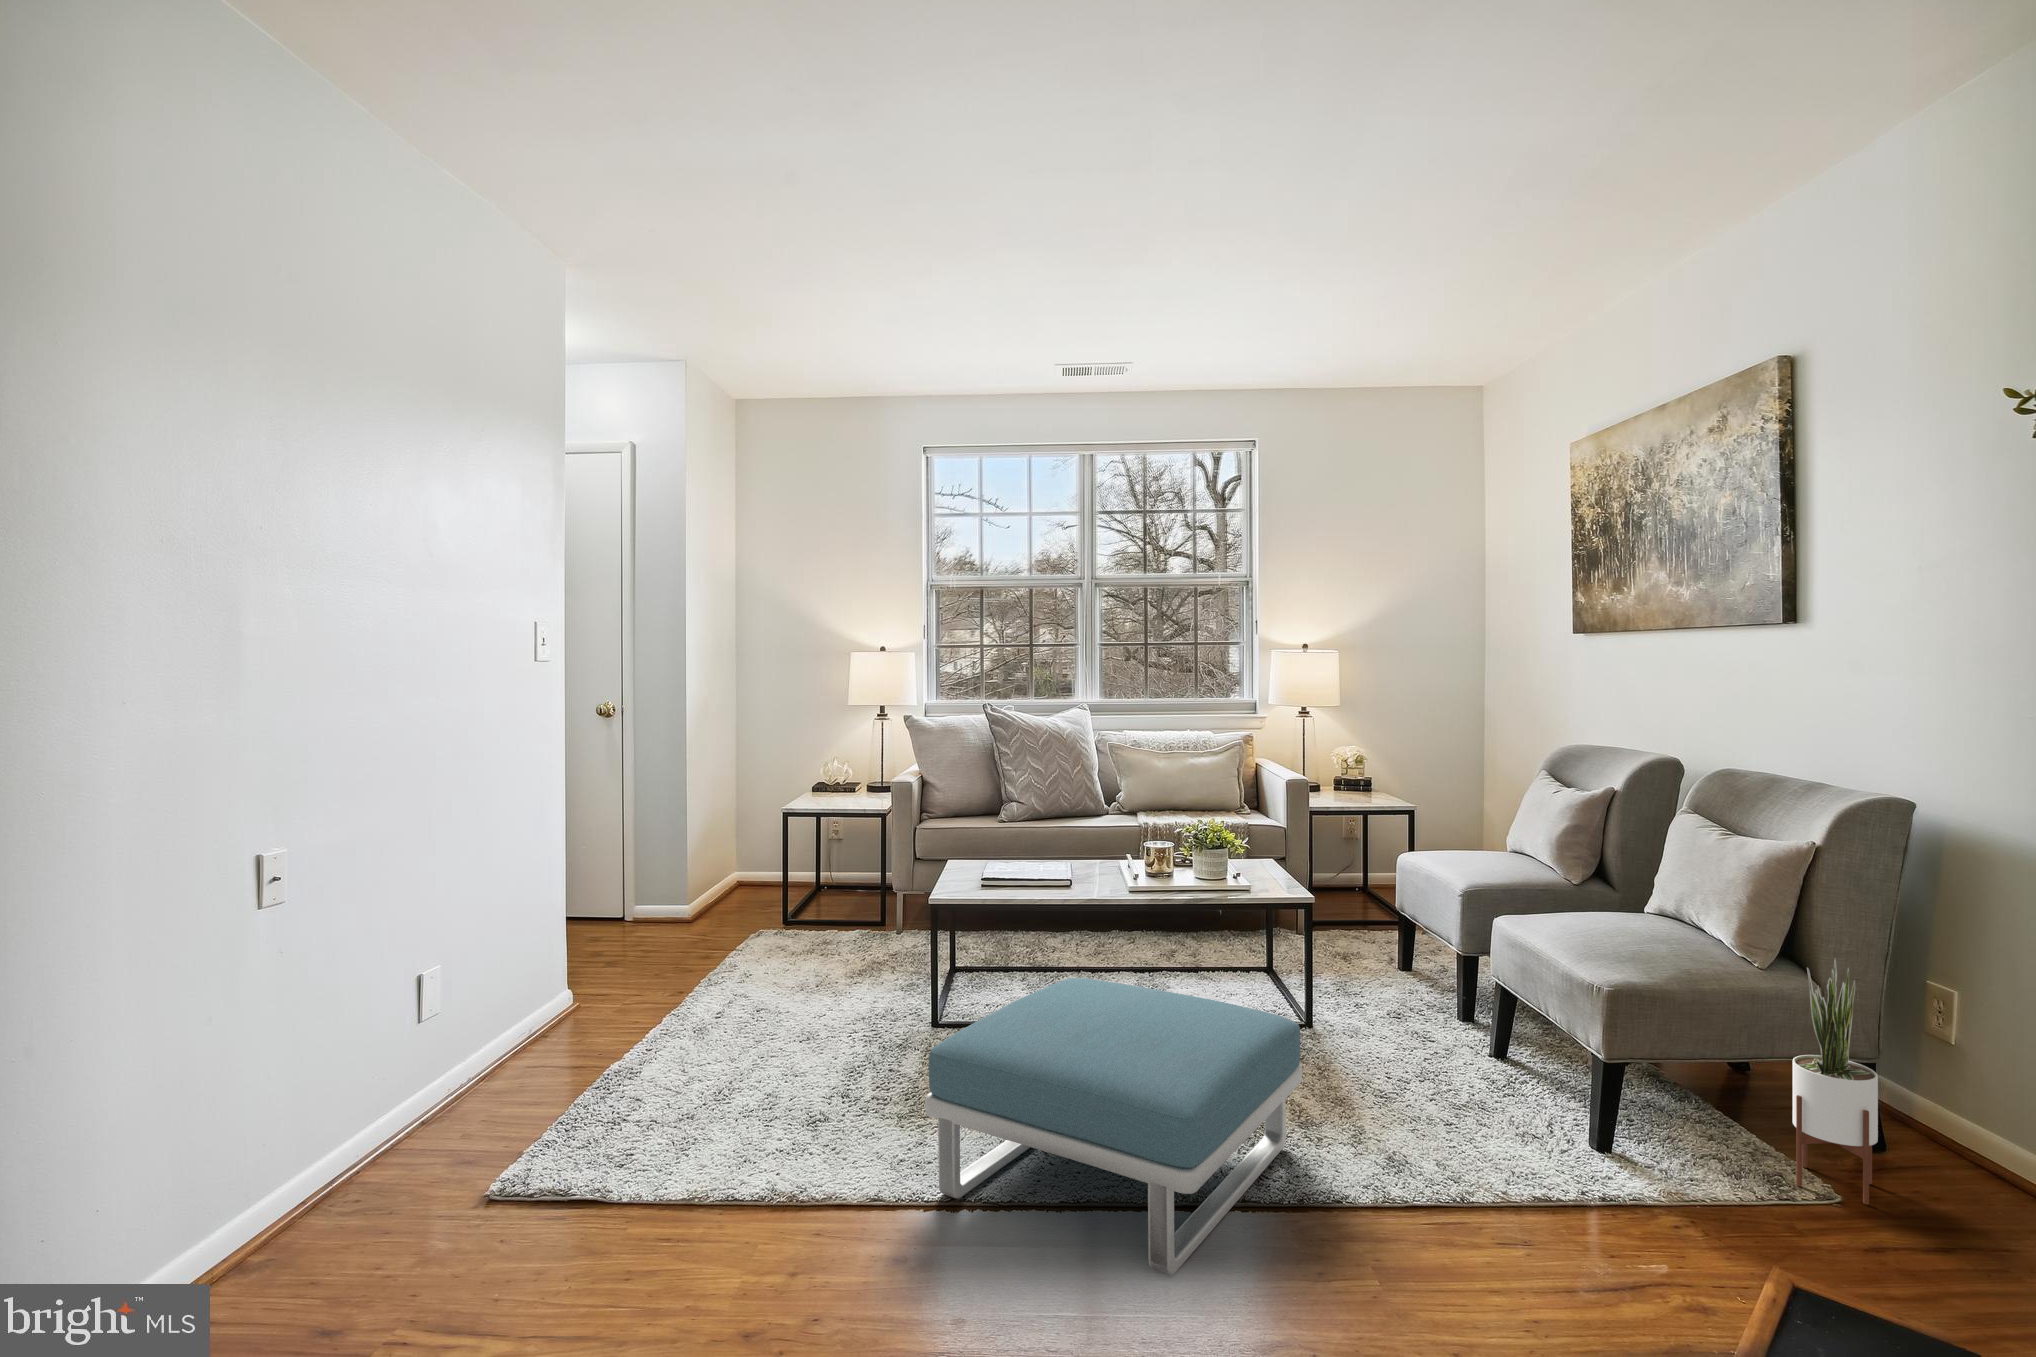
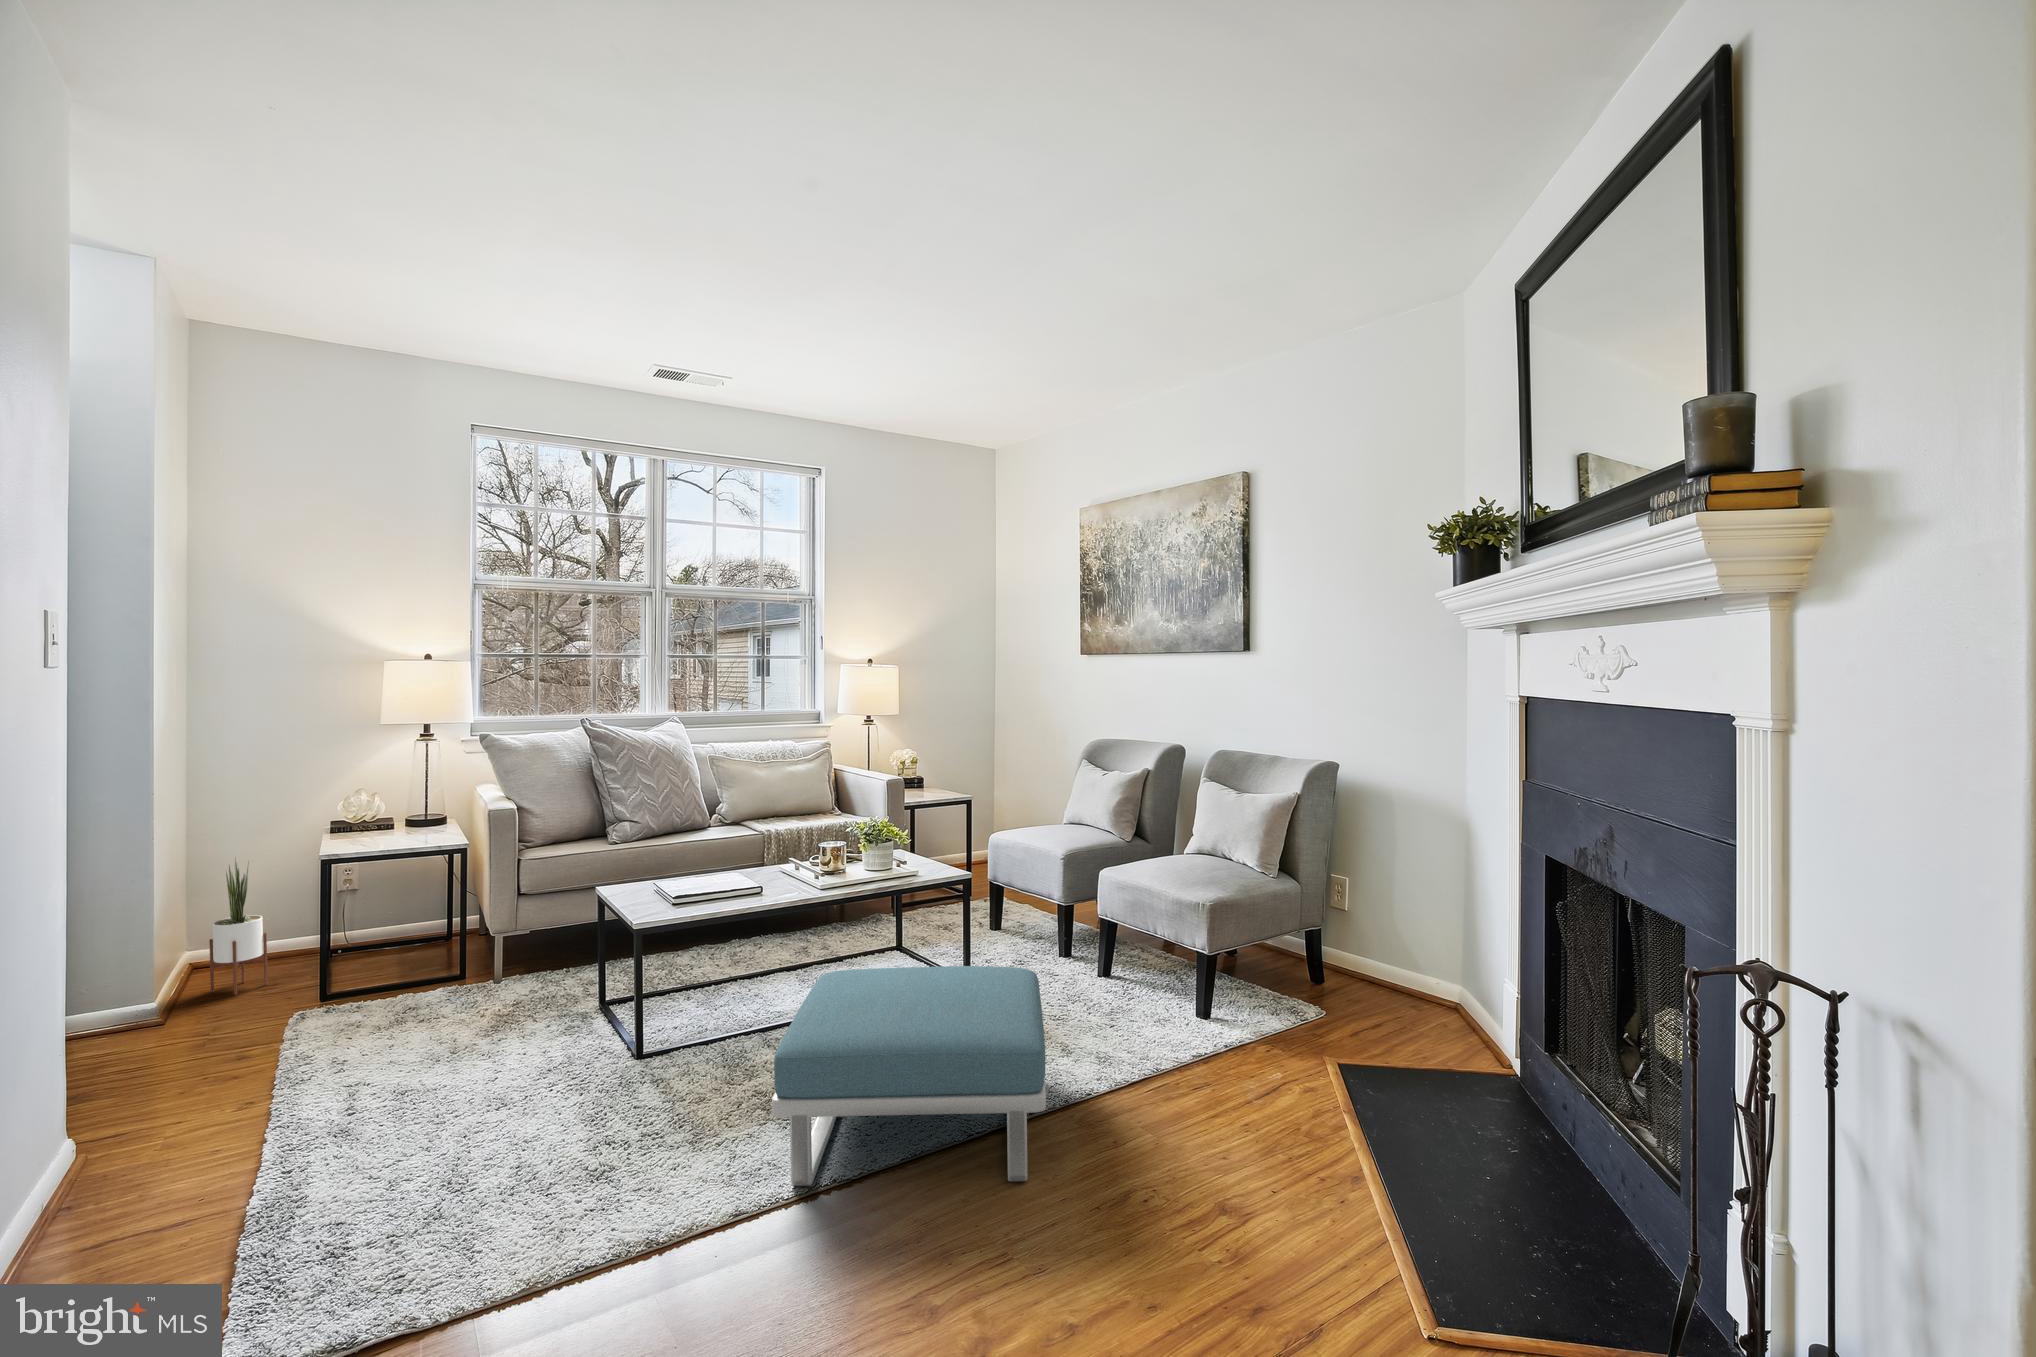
potted plant: present [1792,959,1878,1205] -> present [209,857,268,995]

